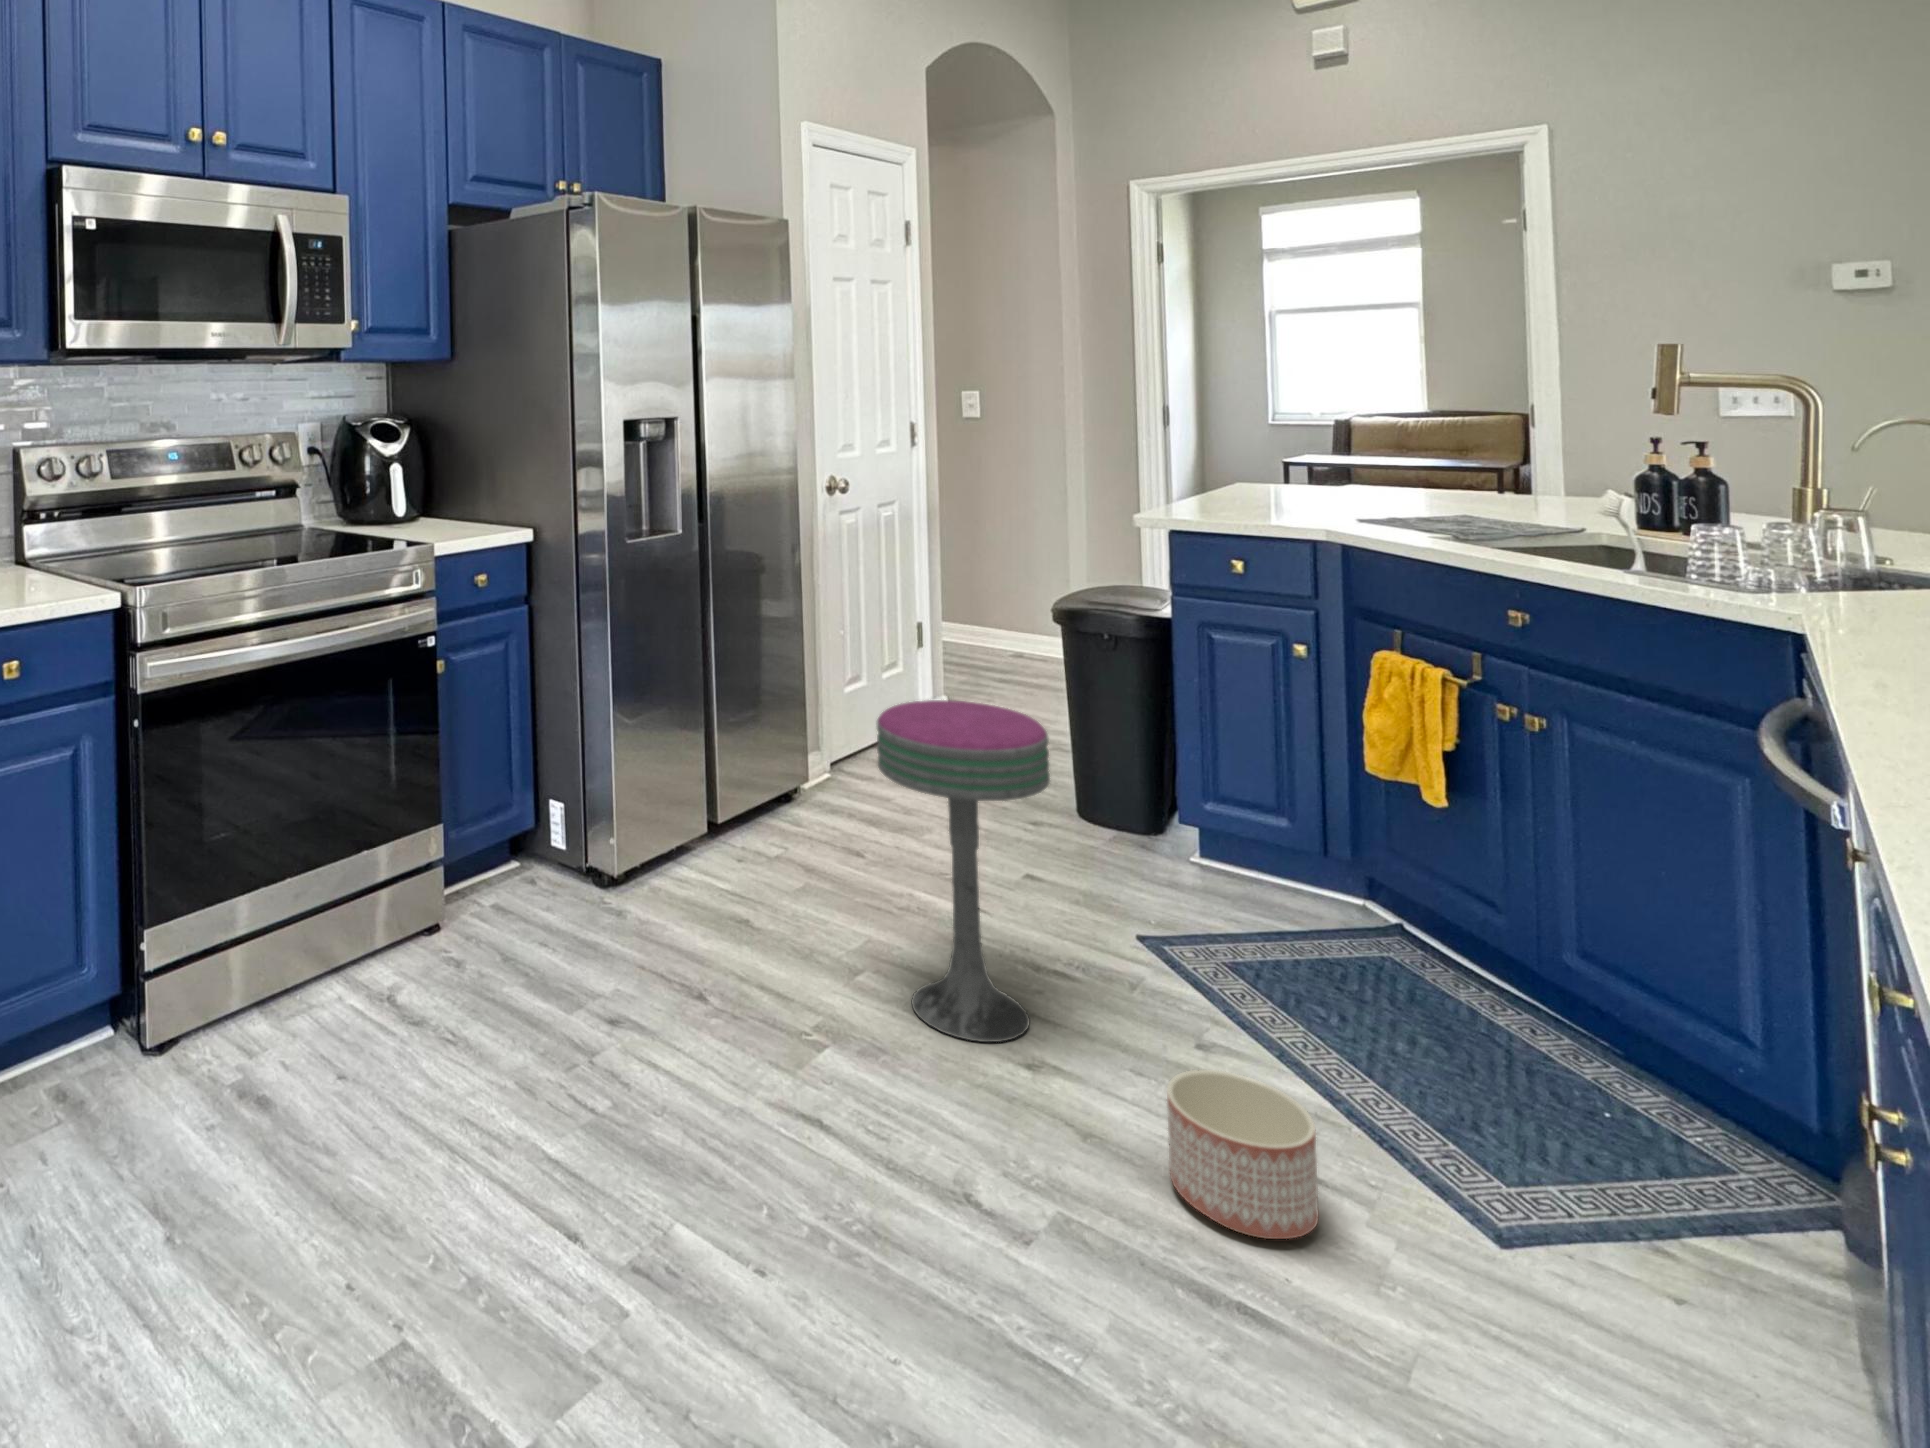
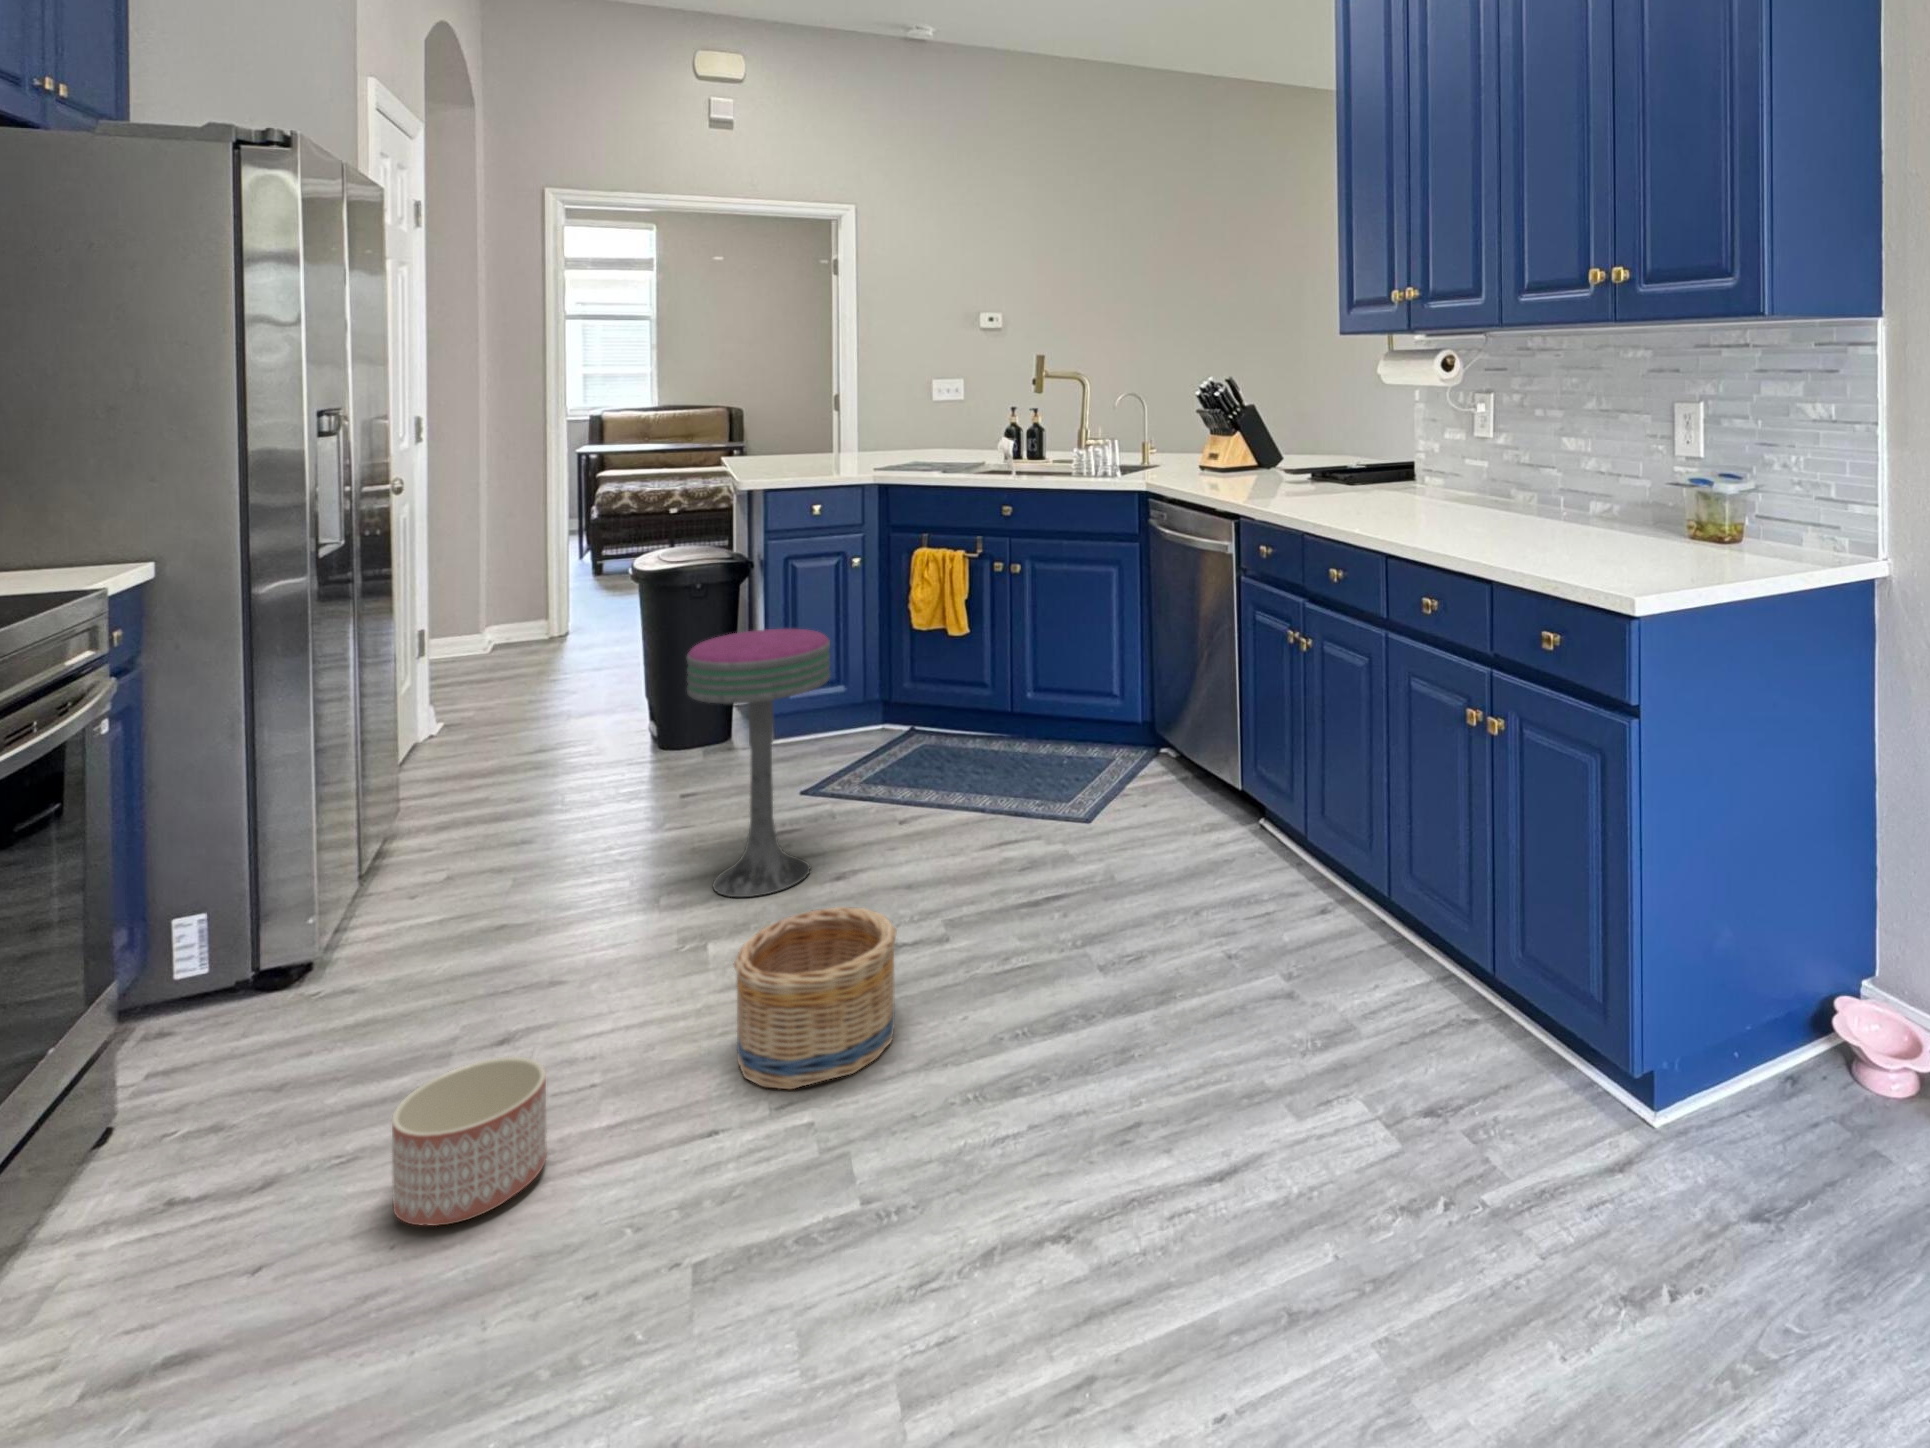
basket: none [643,1056,833,1311] -> present [734,907,897,1089]
planter: present [1167,1070,1319,1239] -> present [392,1057,547,1226]

